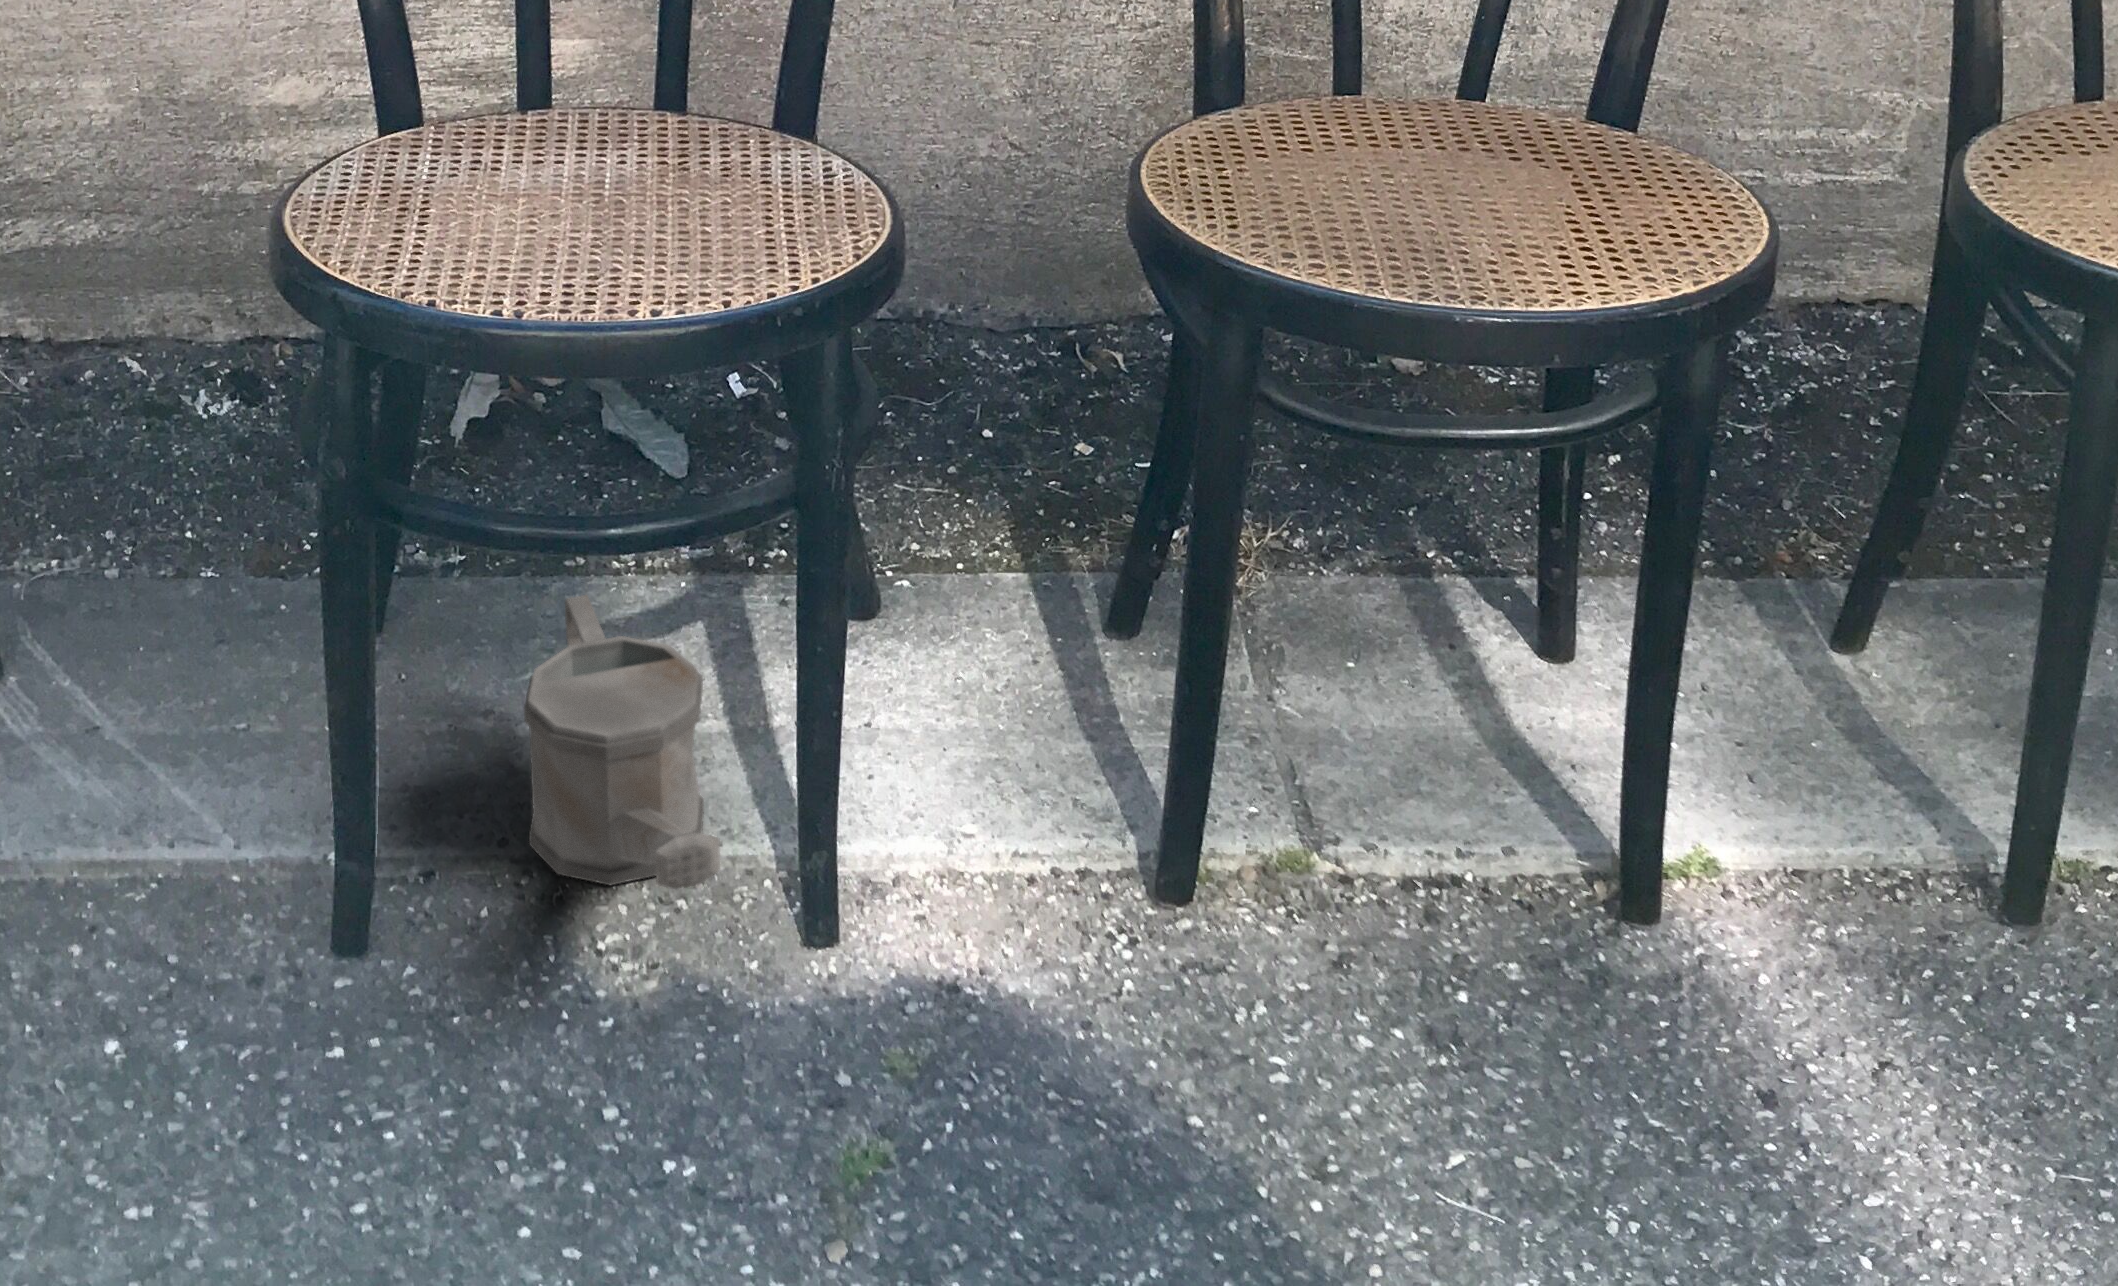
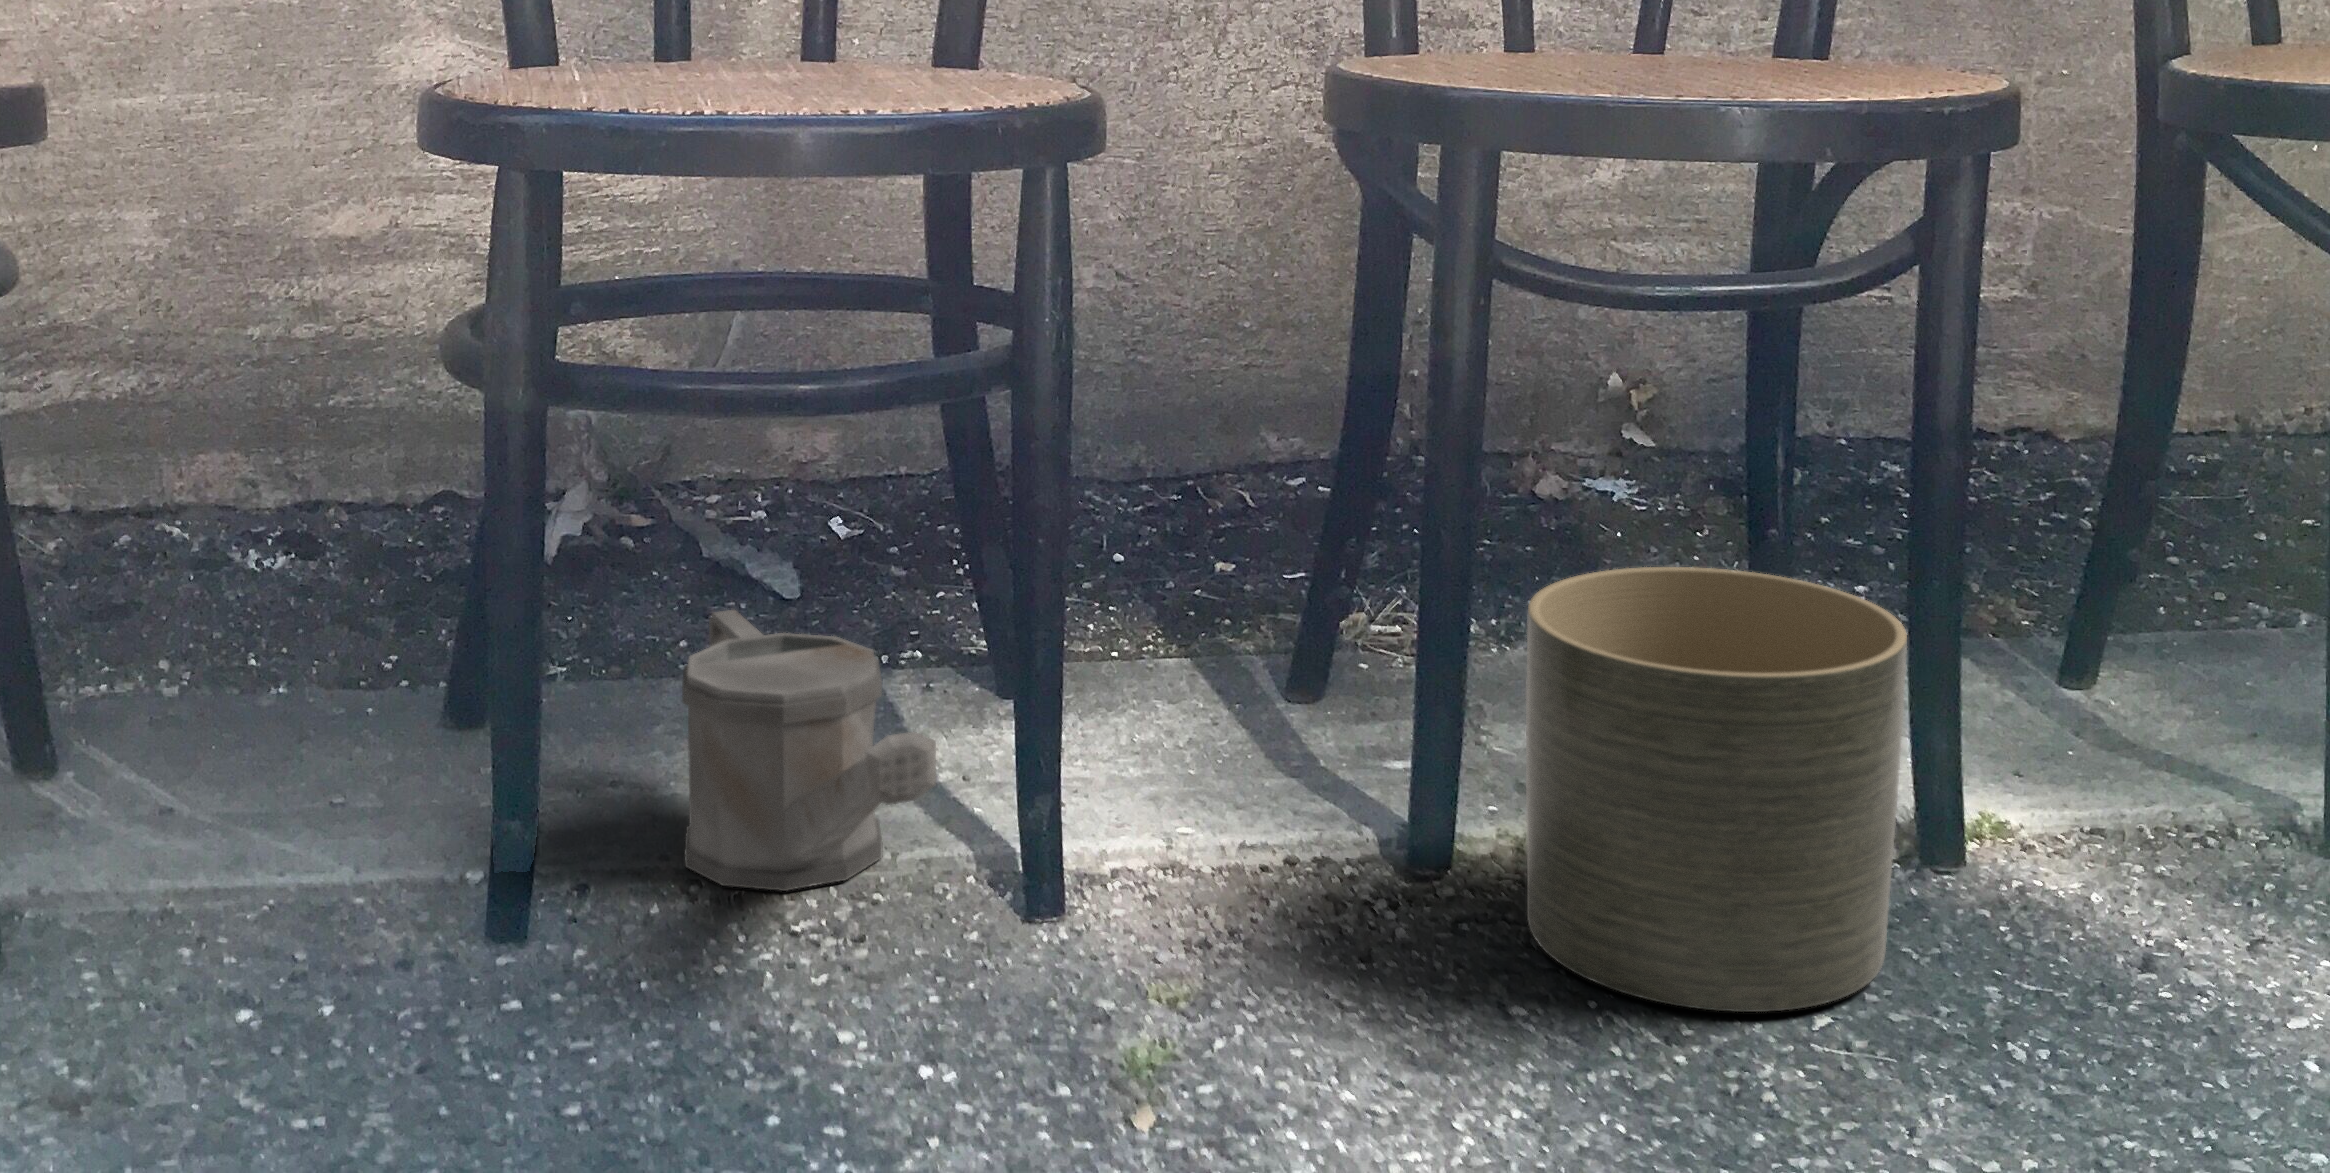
planter: none [1248,665,1597,1111] -> present [1526,567,1907,1012]

